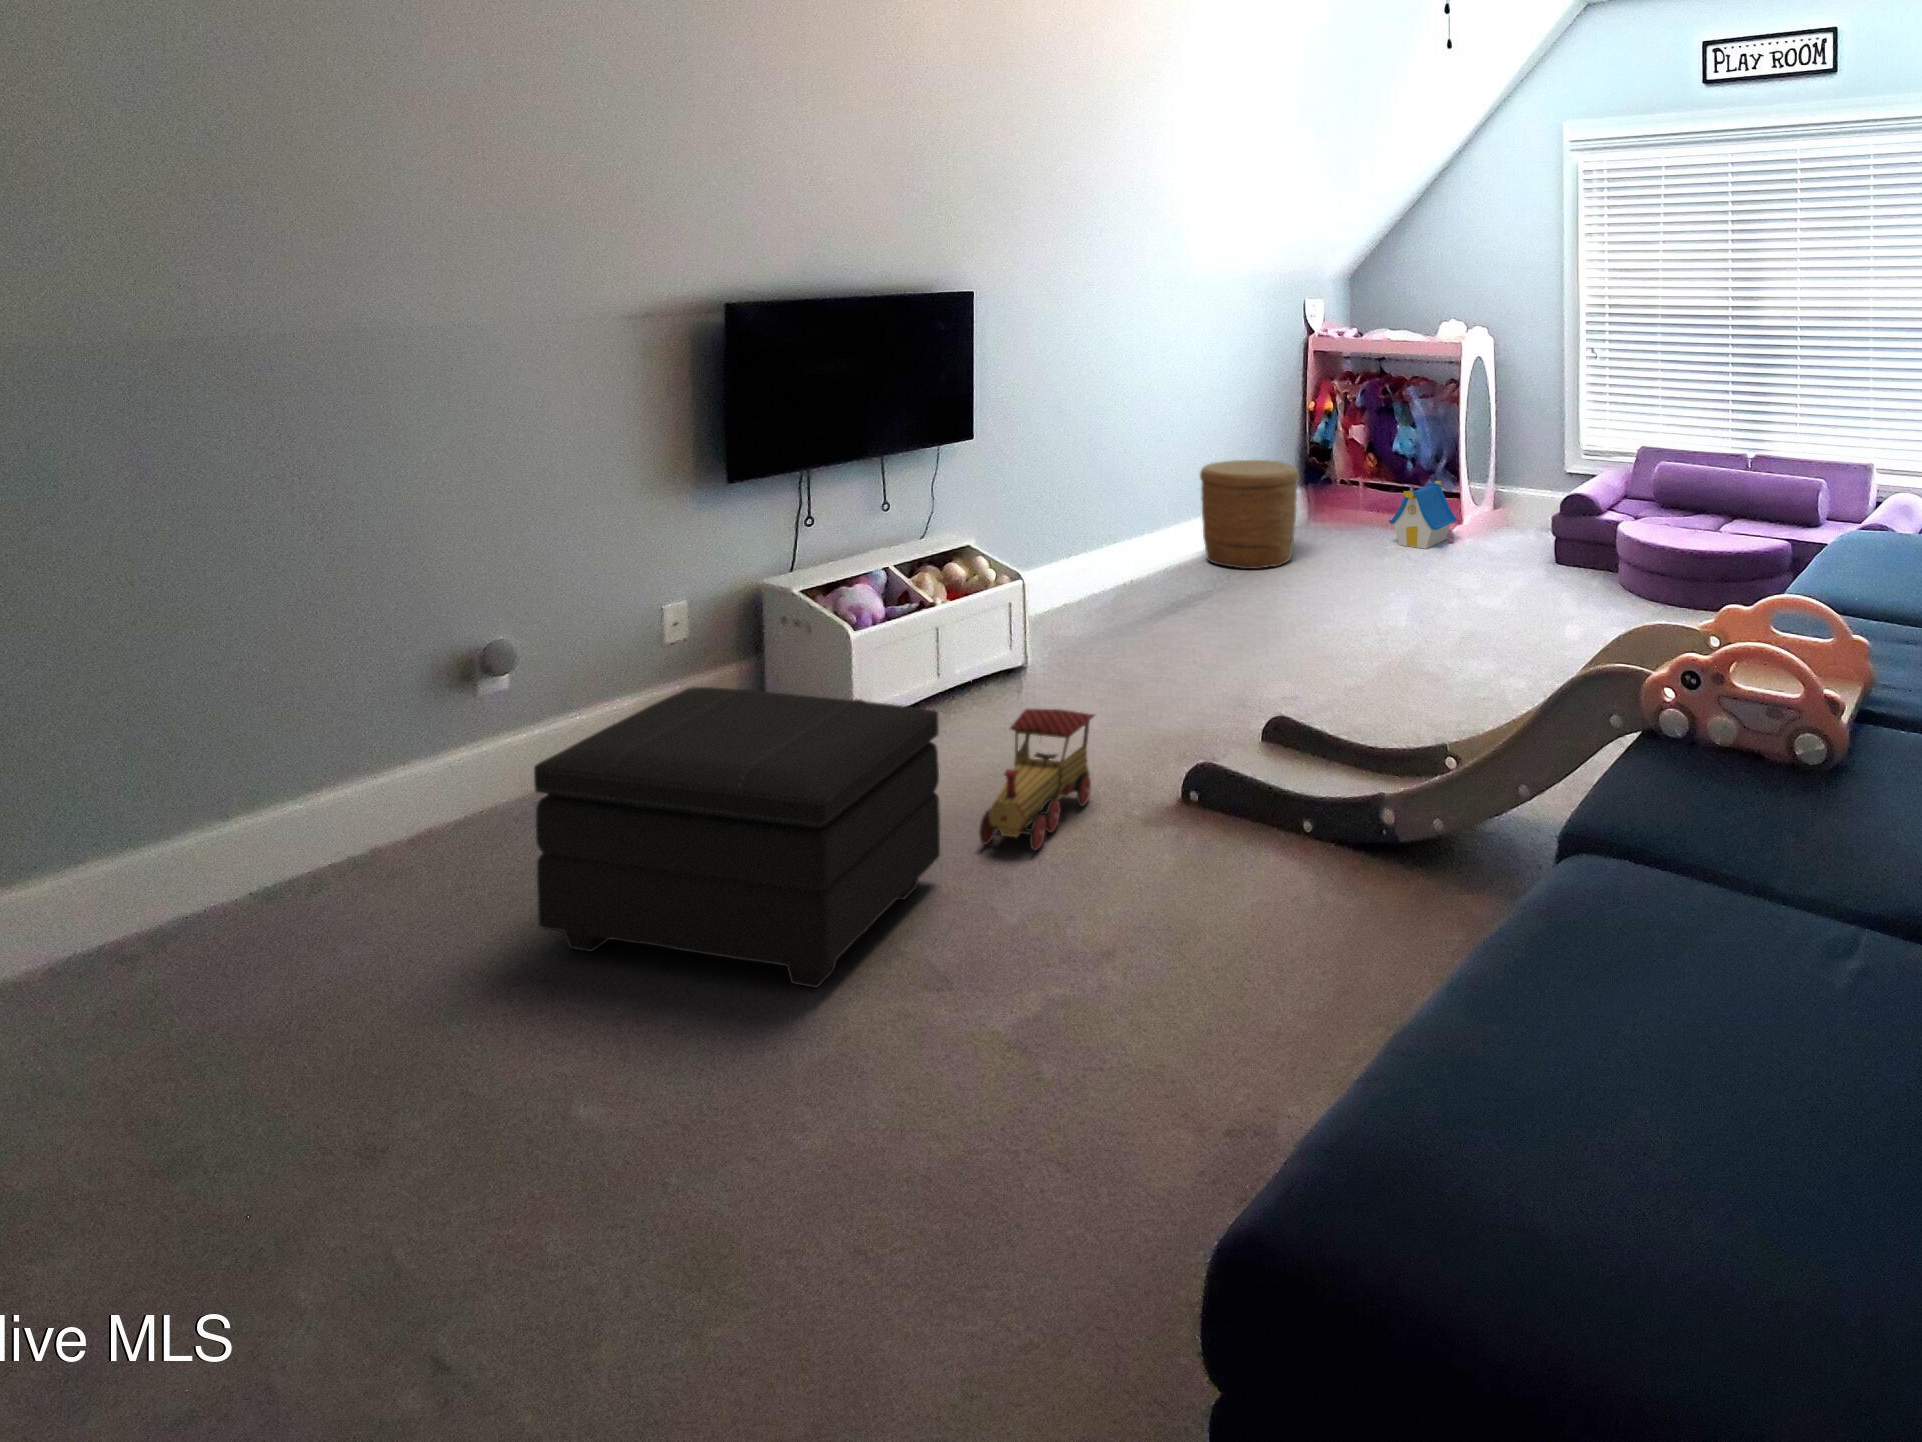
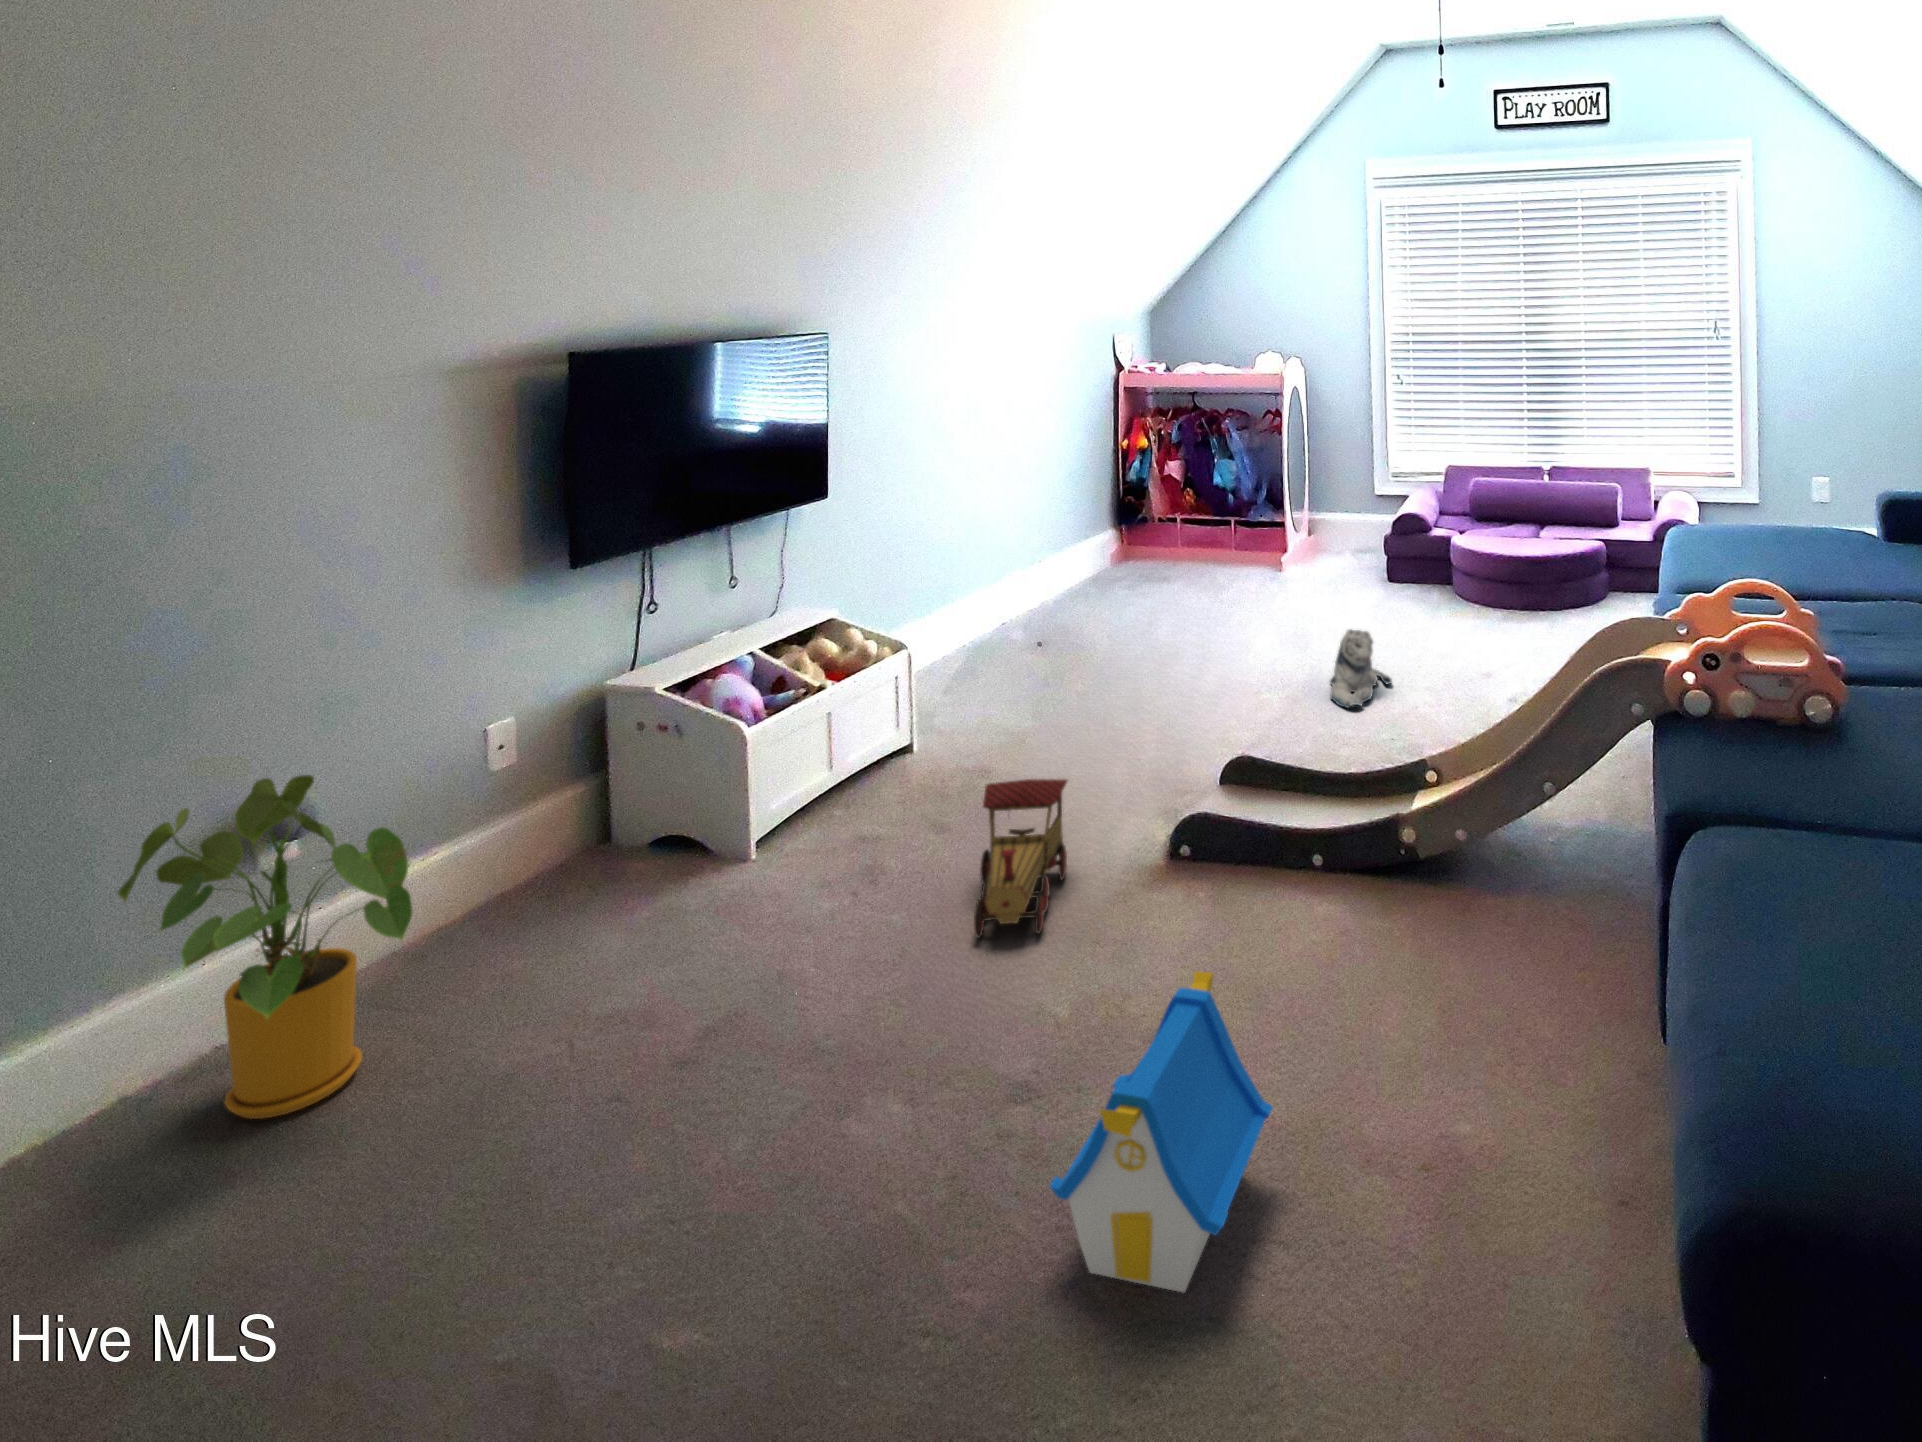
woven basket: present [1200,460,1299,569] -> none [1034,503,1139,617]
toy house: present [1389,481,1458,549] -> present [1050,971,1273,1292]
plush toy: none [1427,605,1499,686] -> present [1330,629,1392,708]
house plant: none [351,627,551,885] -> present [118,775,412,1119]
footstool: present [534,687,940,988] -> none [476,794,950,1152]

